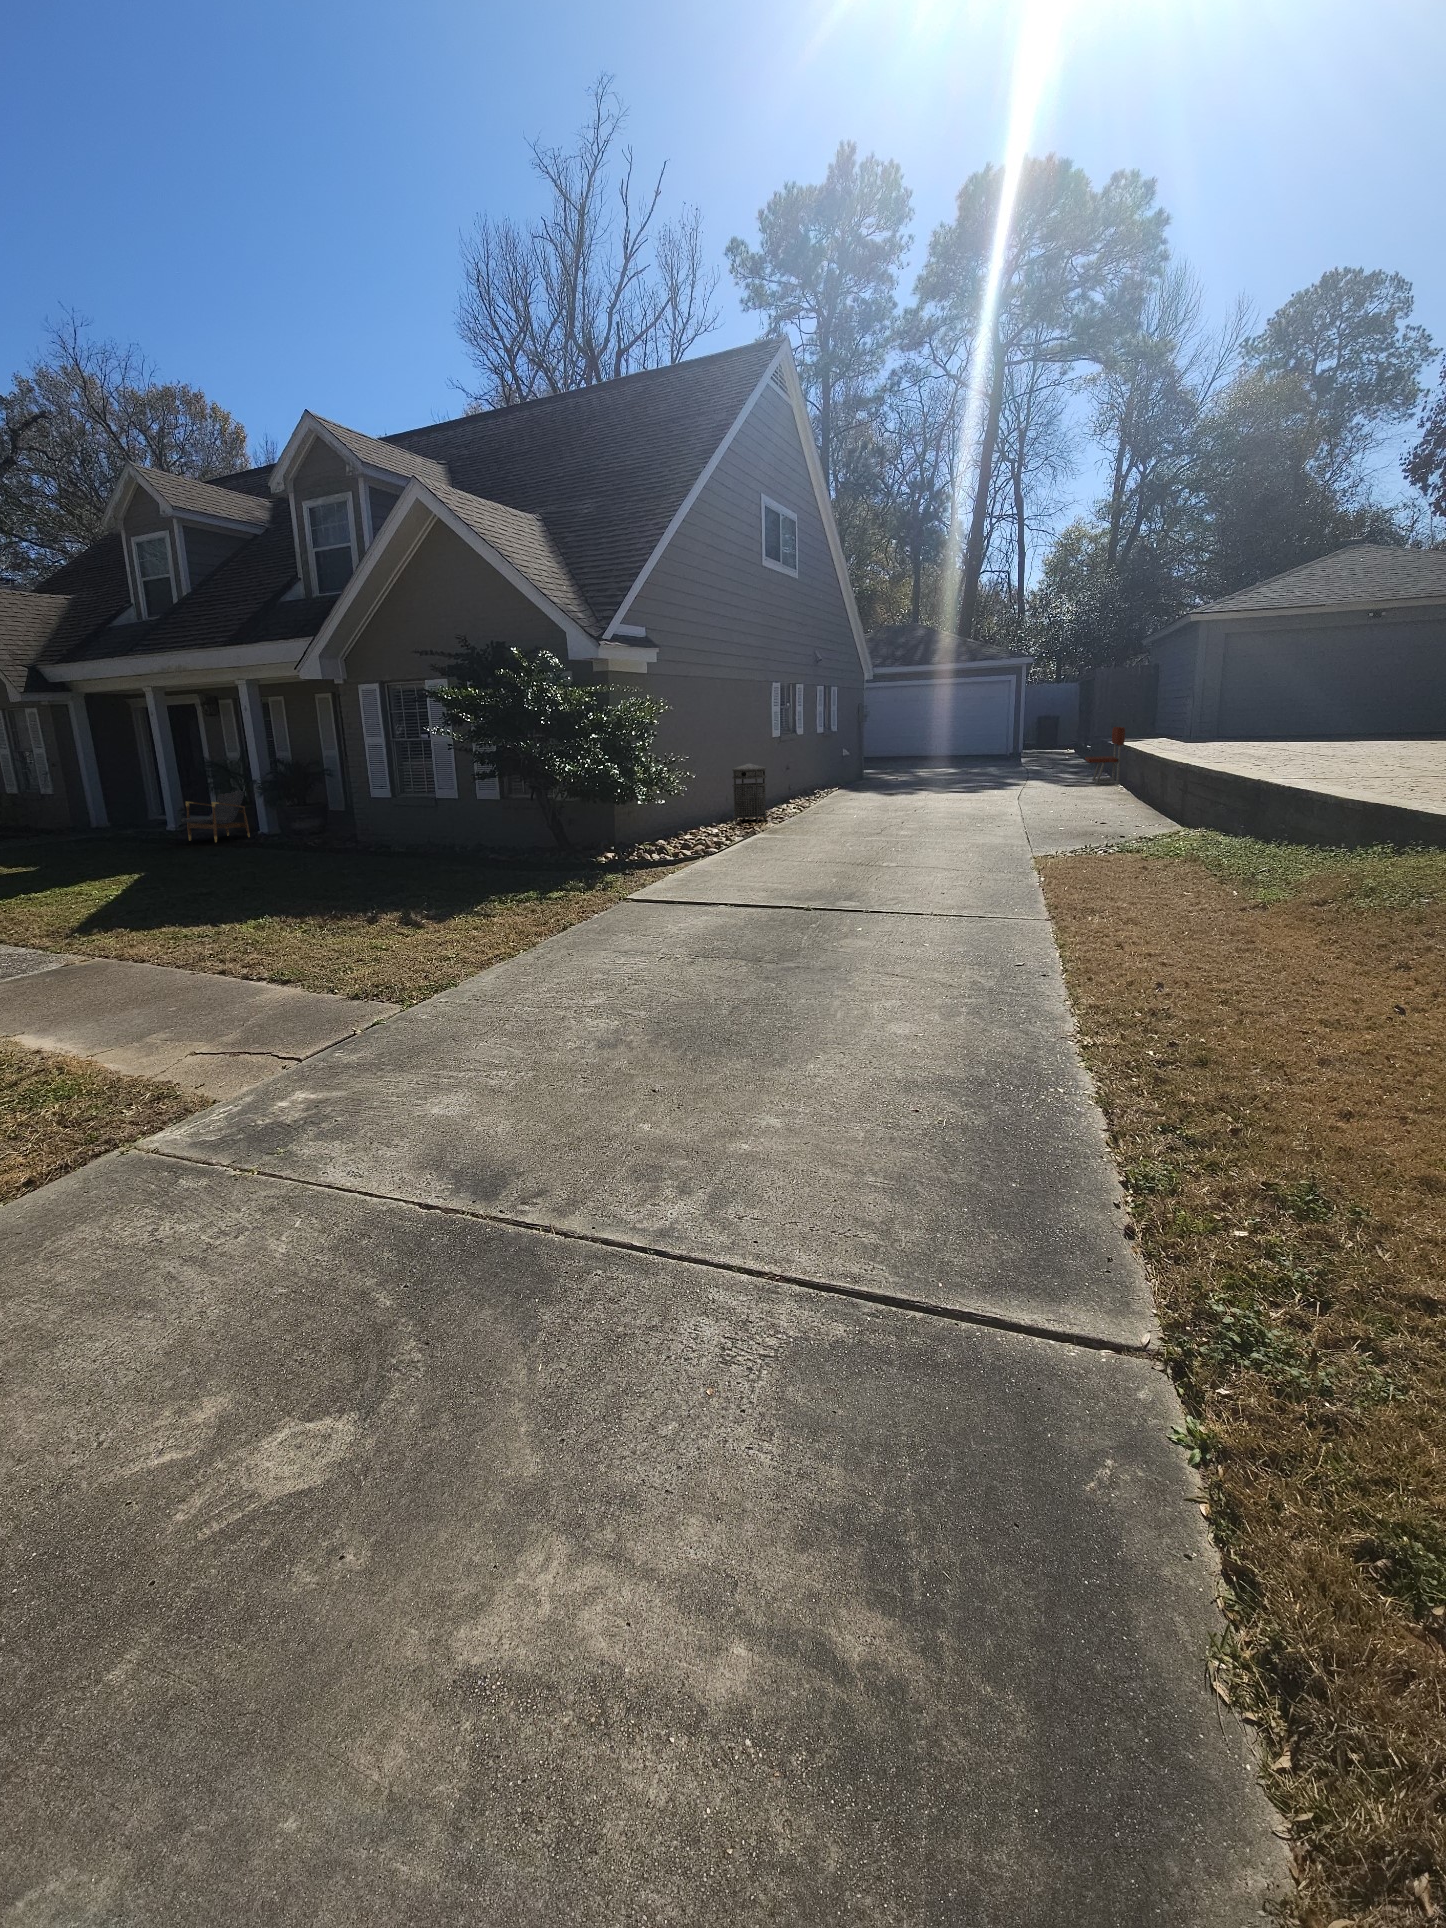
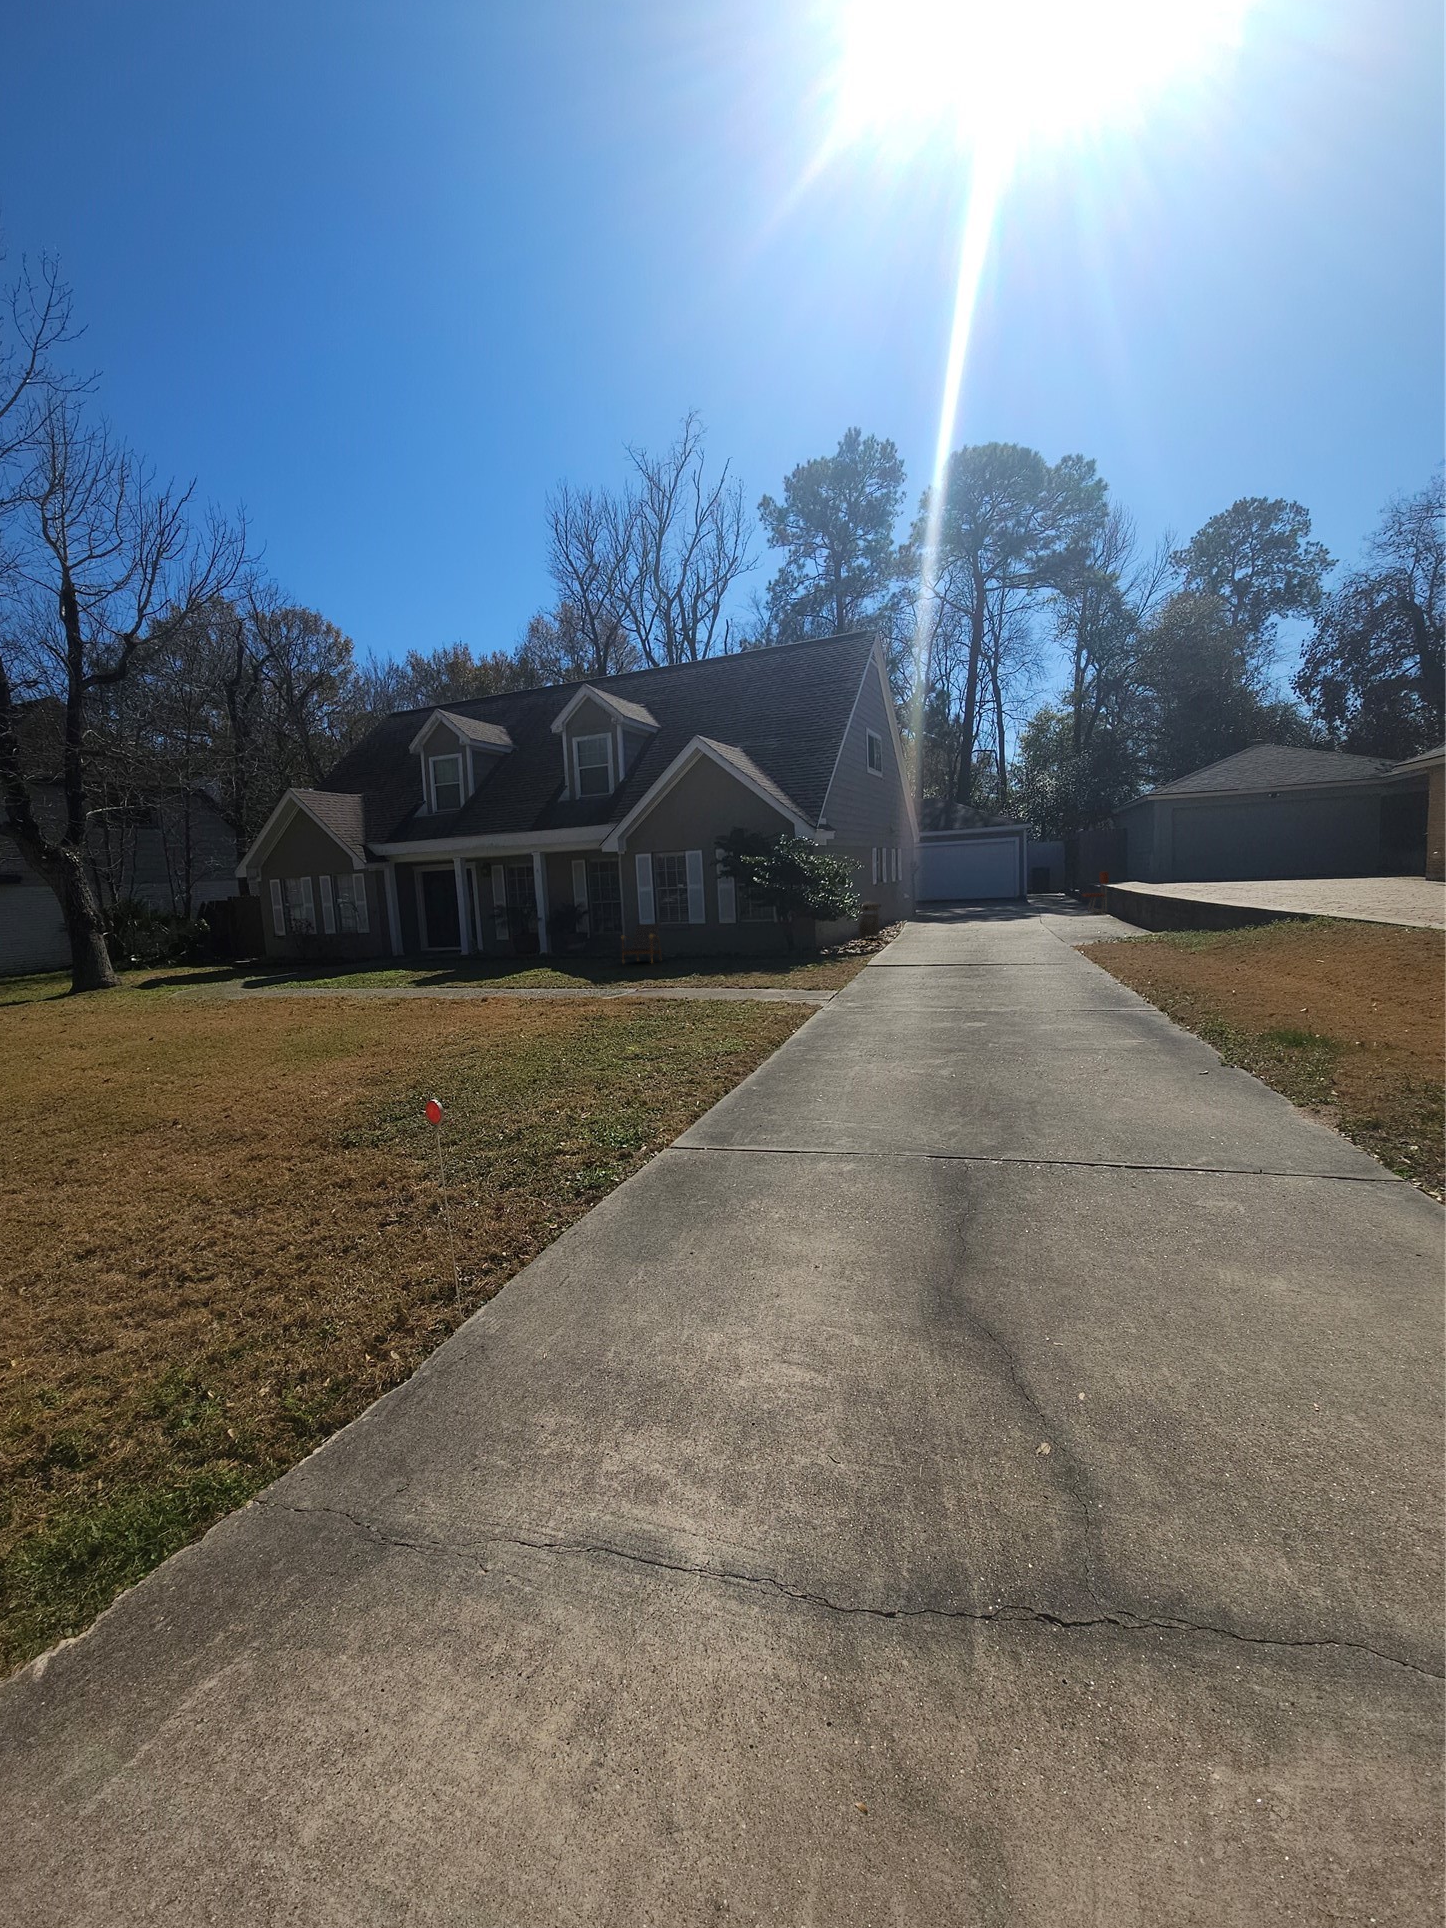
lounge chair: present [181,790,250,842] -> present [622,923,661,961]

